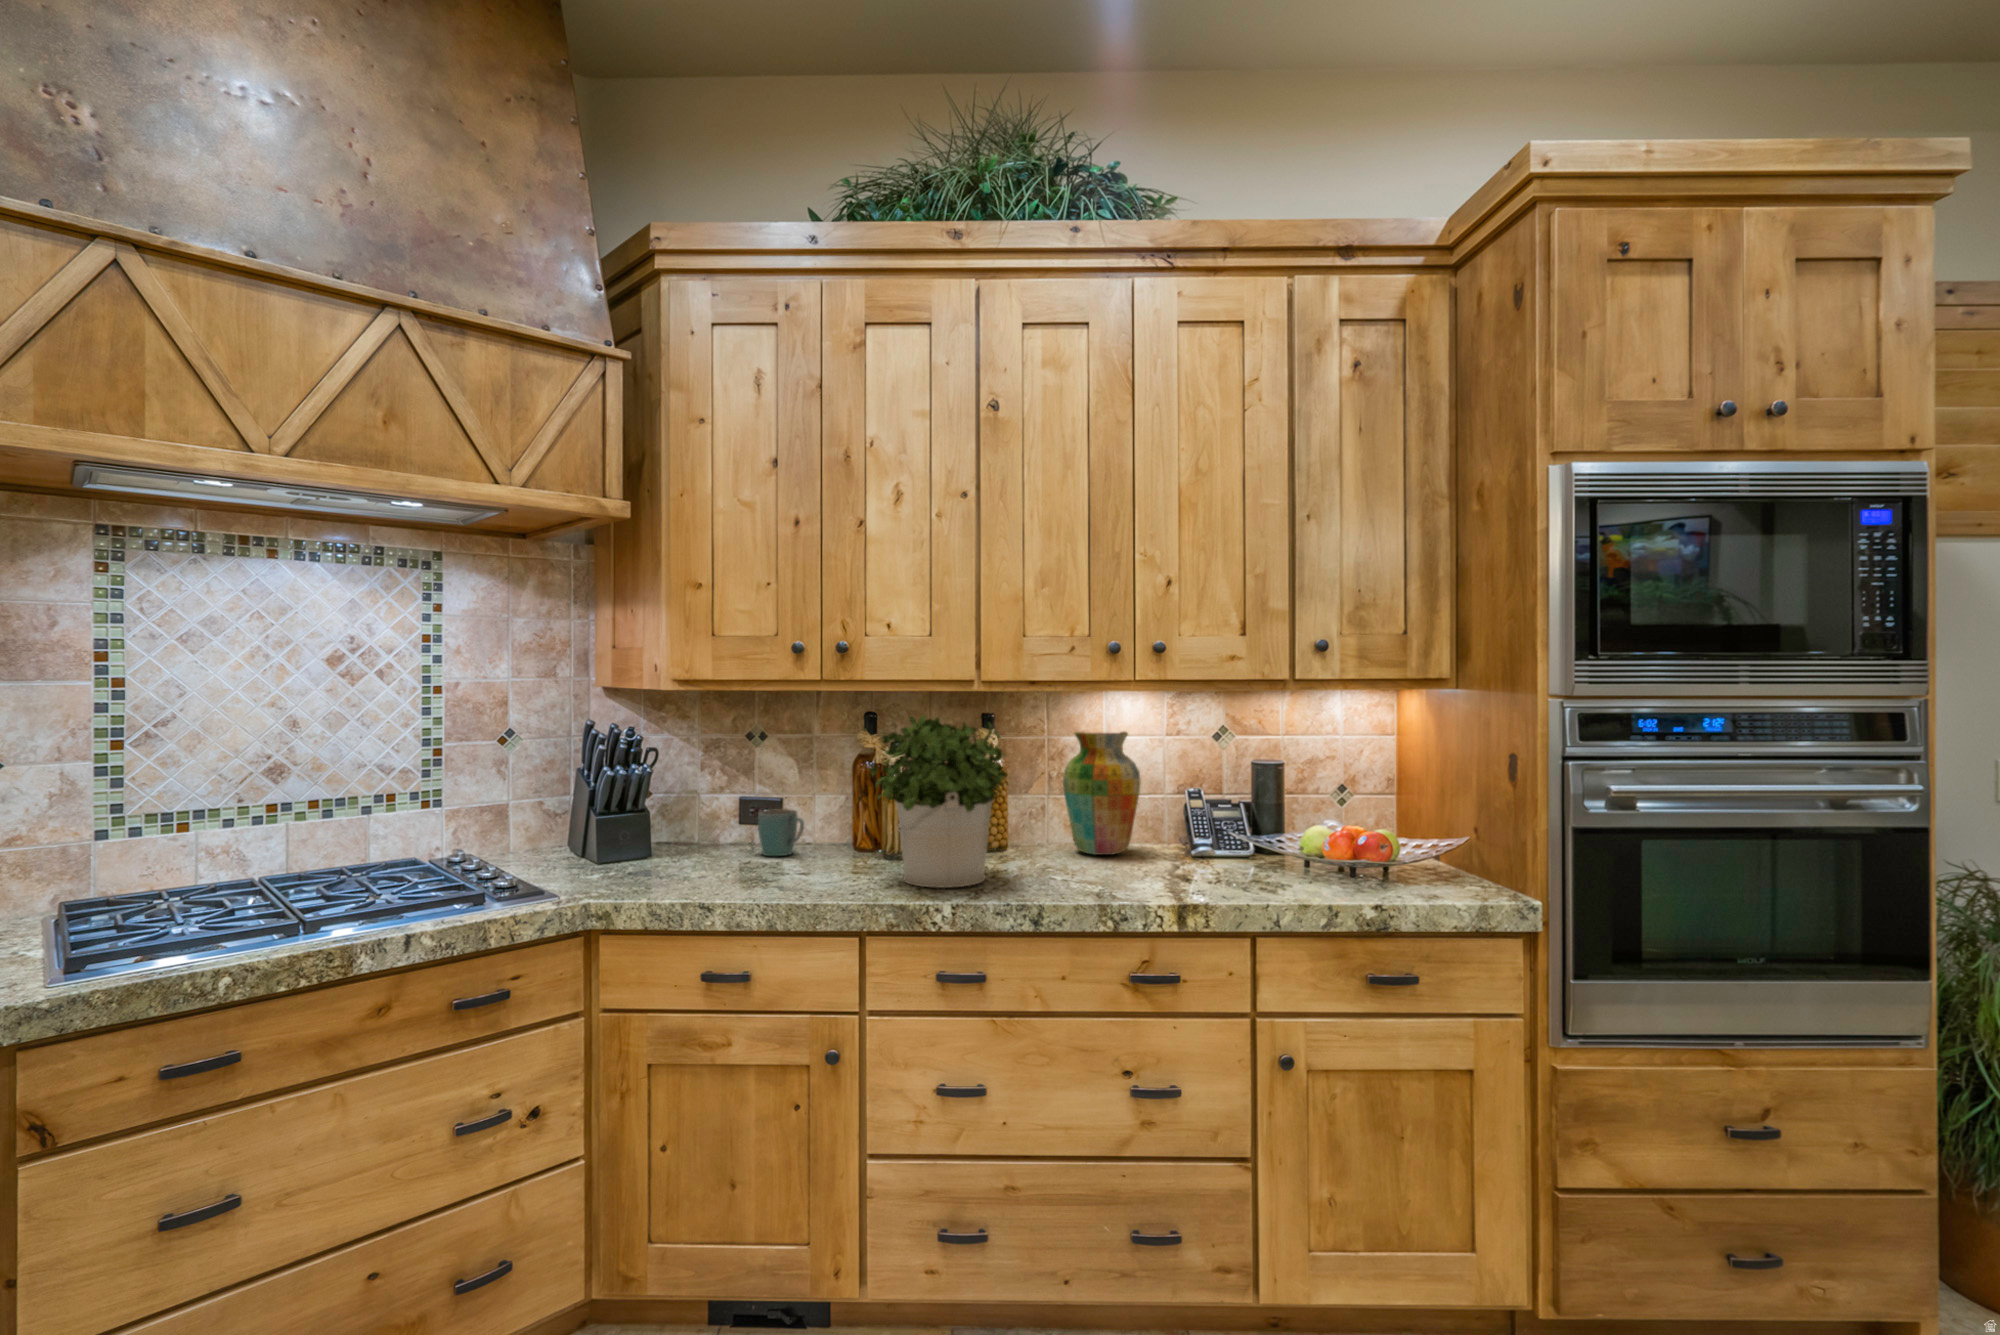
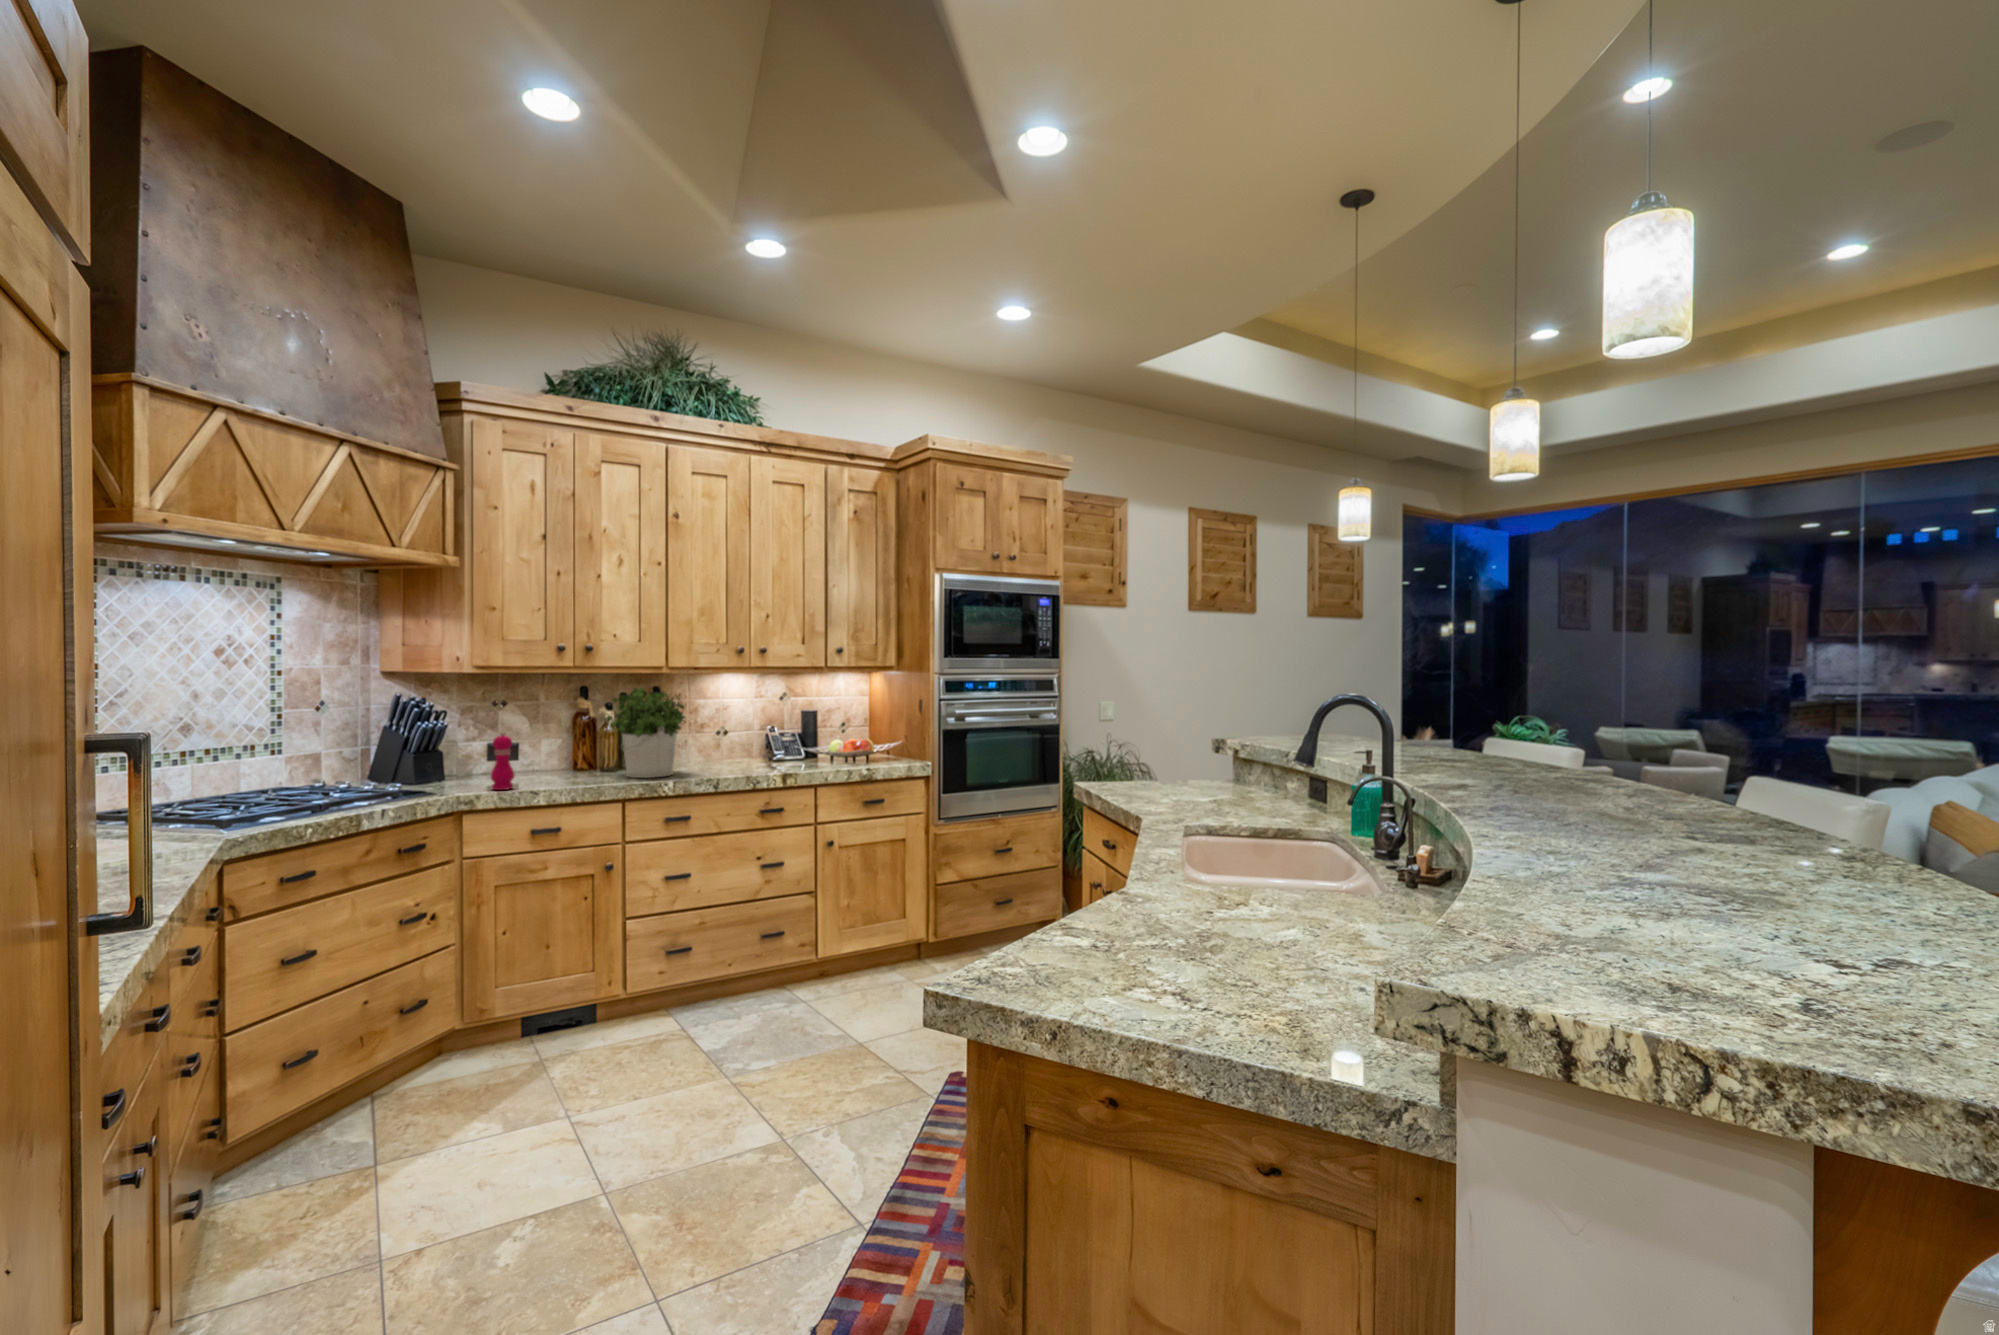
vase: present [1063,732,1140,855] -> none [698,695,743,762]
pepper mill: none [649,791,689,898] -> present [491,731,514,790]
mug: present [758,809,804,856] -> none [514,746,549,773]

